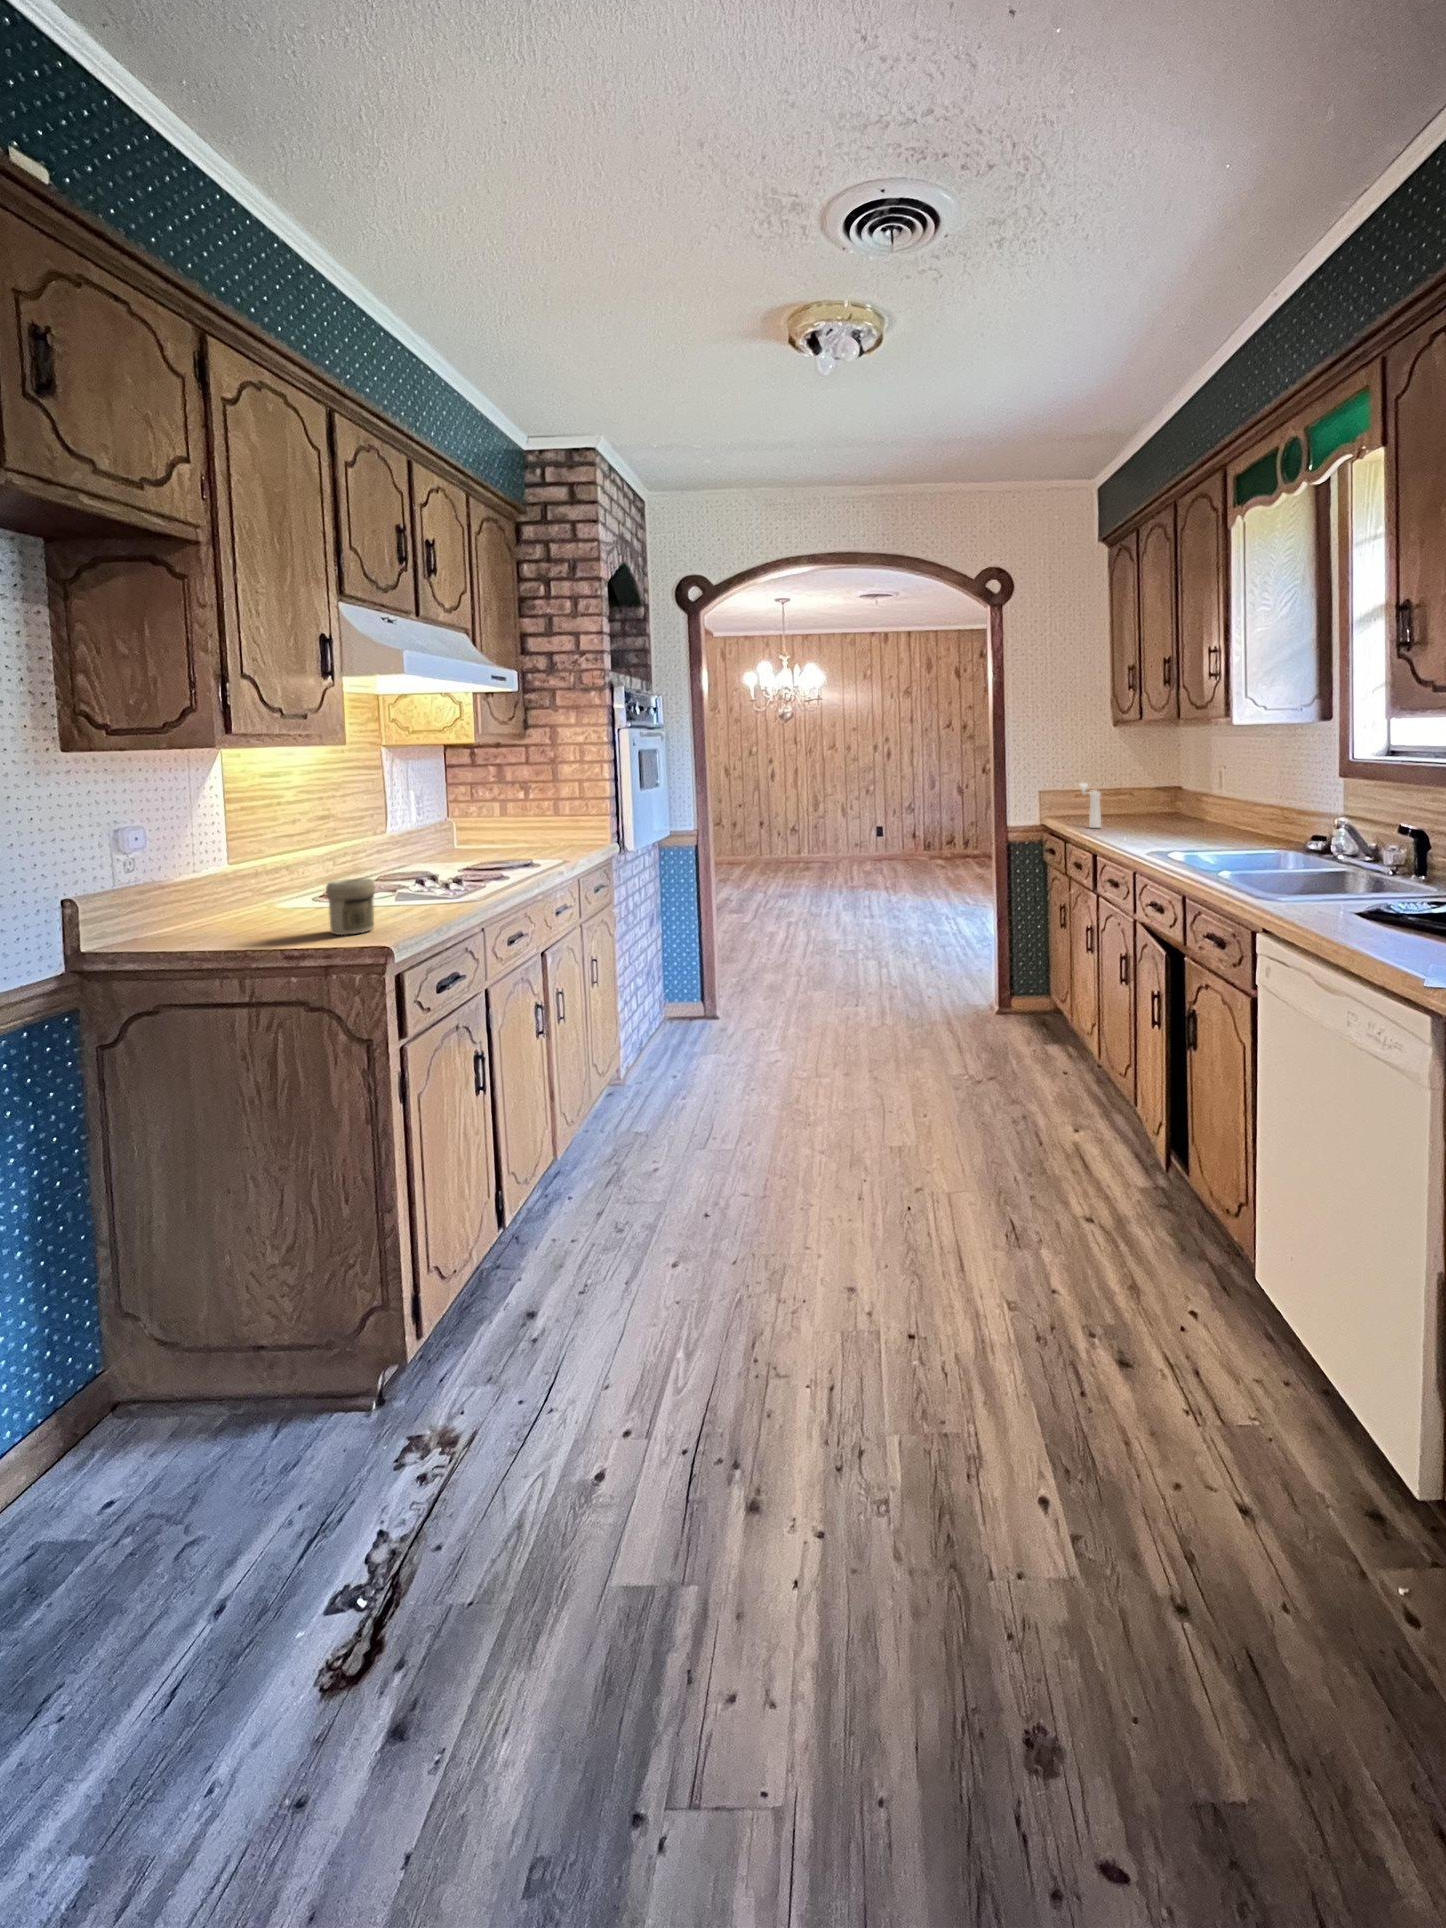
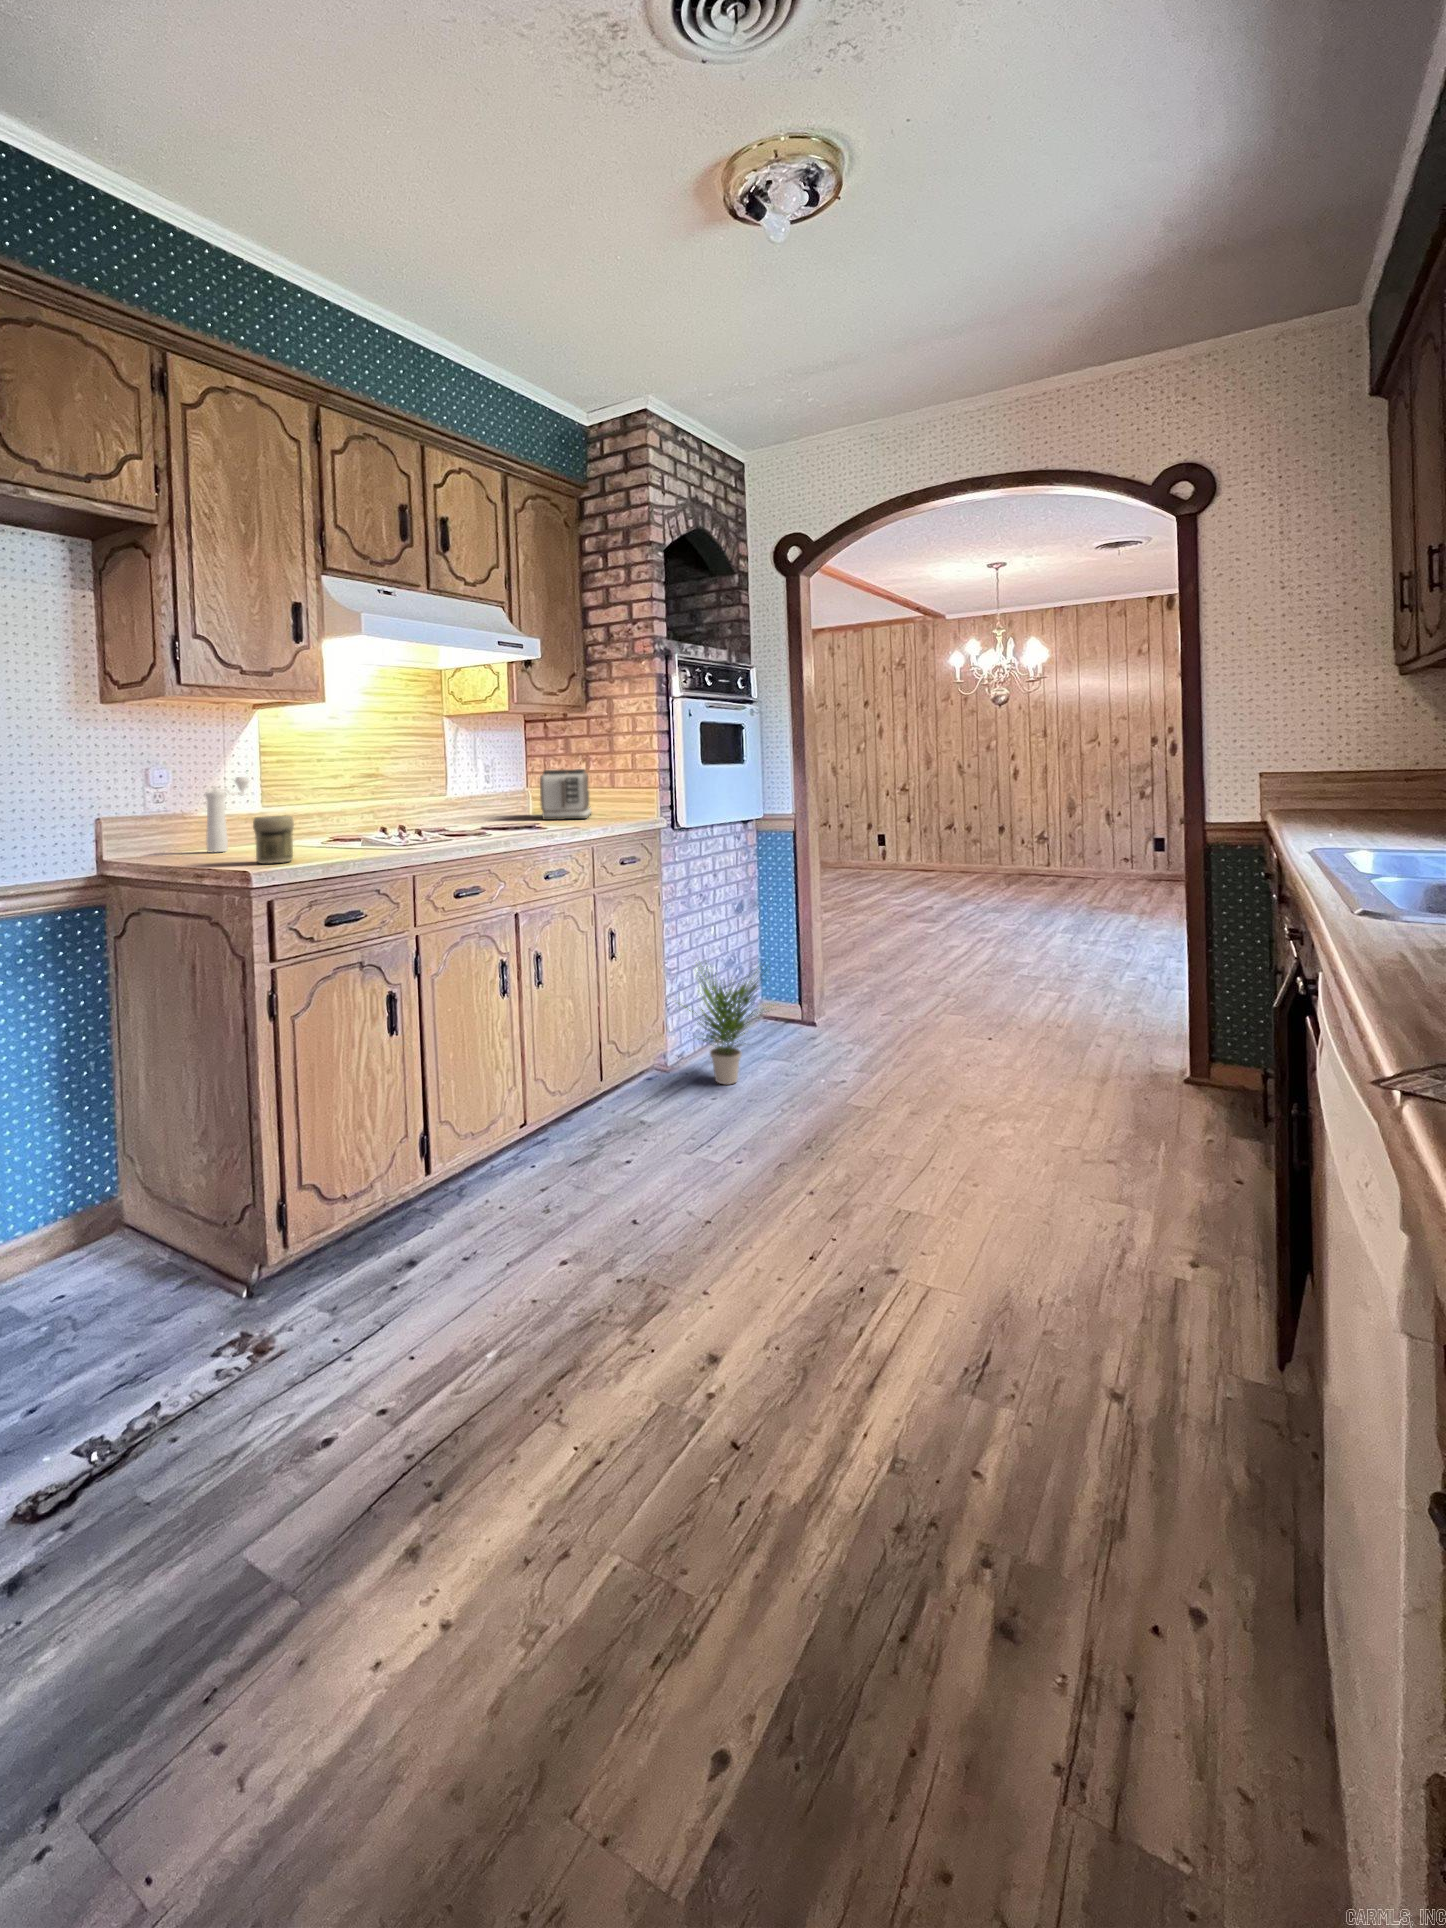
pepper mill: present [1080,783,1101,828] -> present [204,777,249,852]
toaster: none [474,795,536,851] -> present [540,769,591,820]
potted plant: none [626,966,734,1083] -> present [682,967,767,1085]

